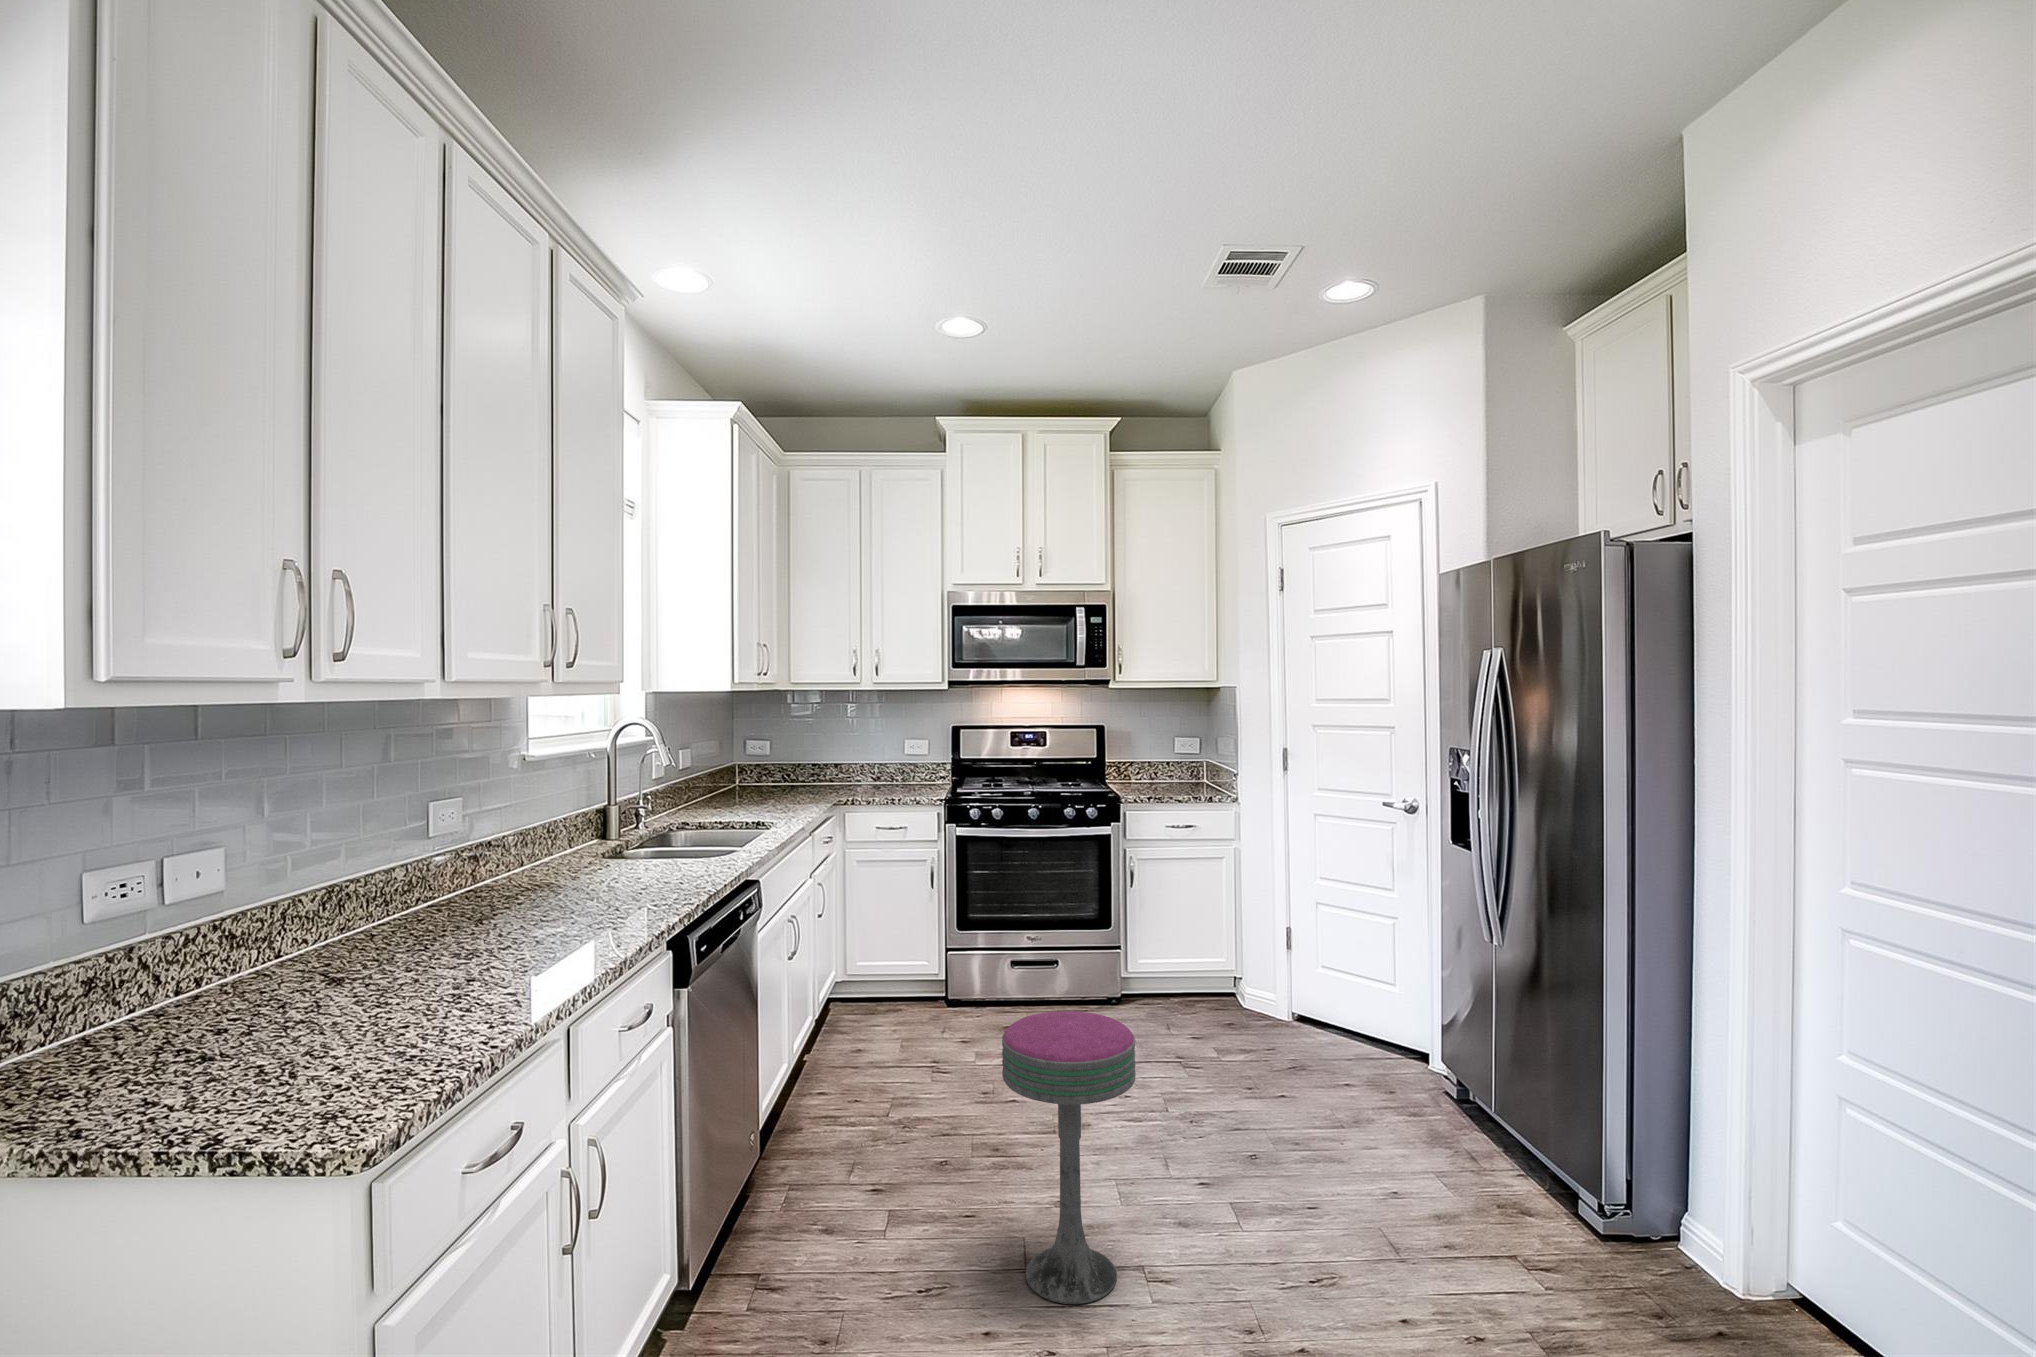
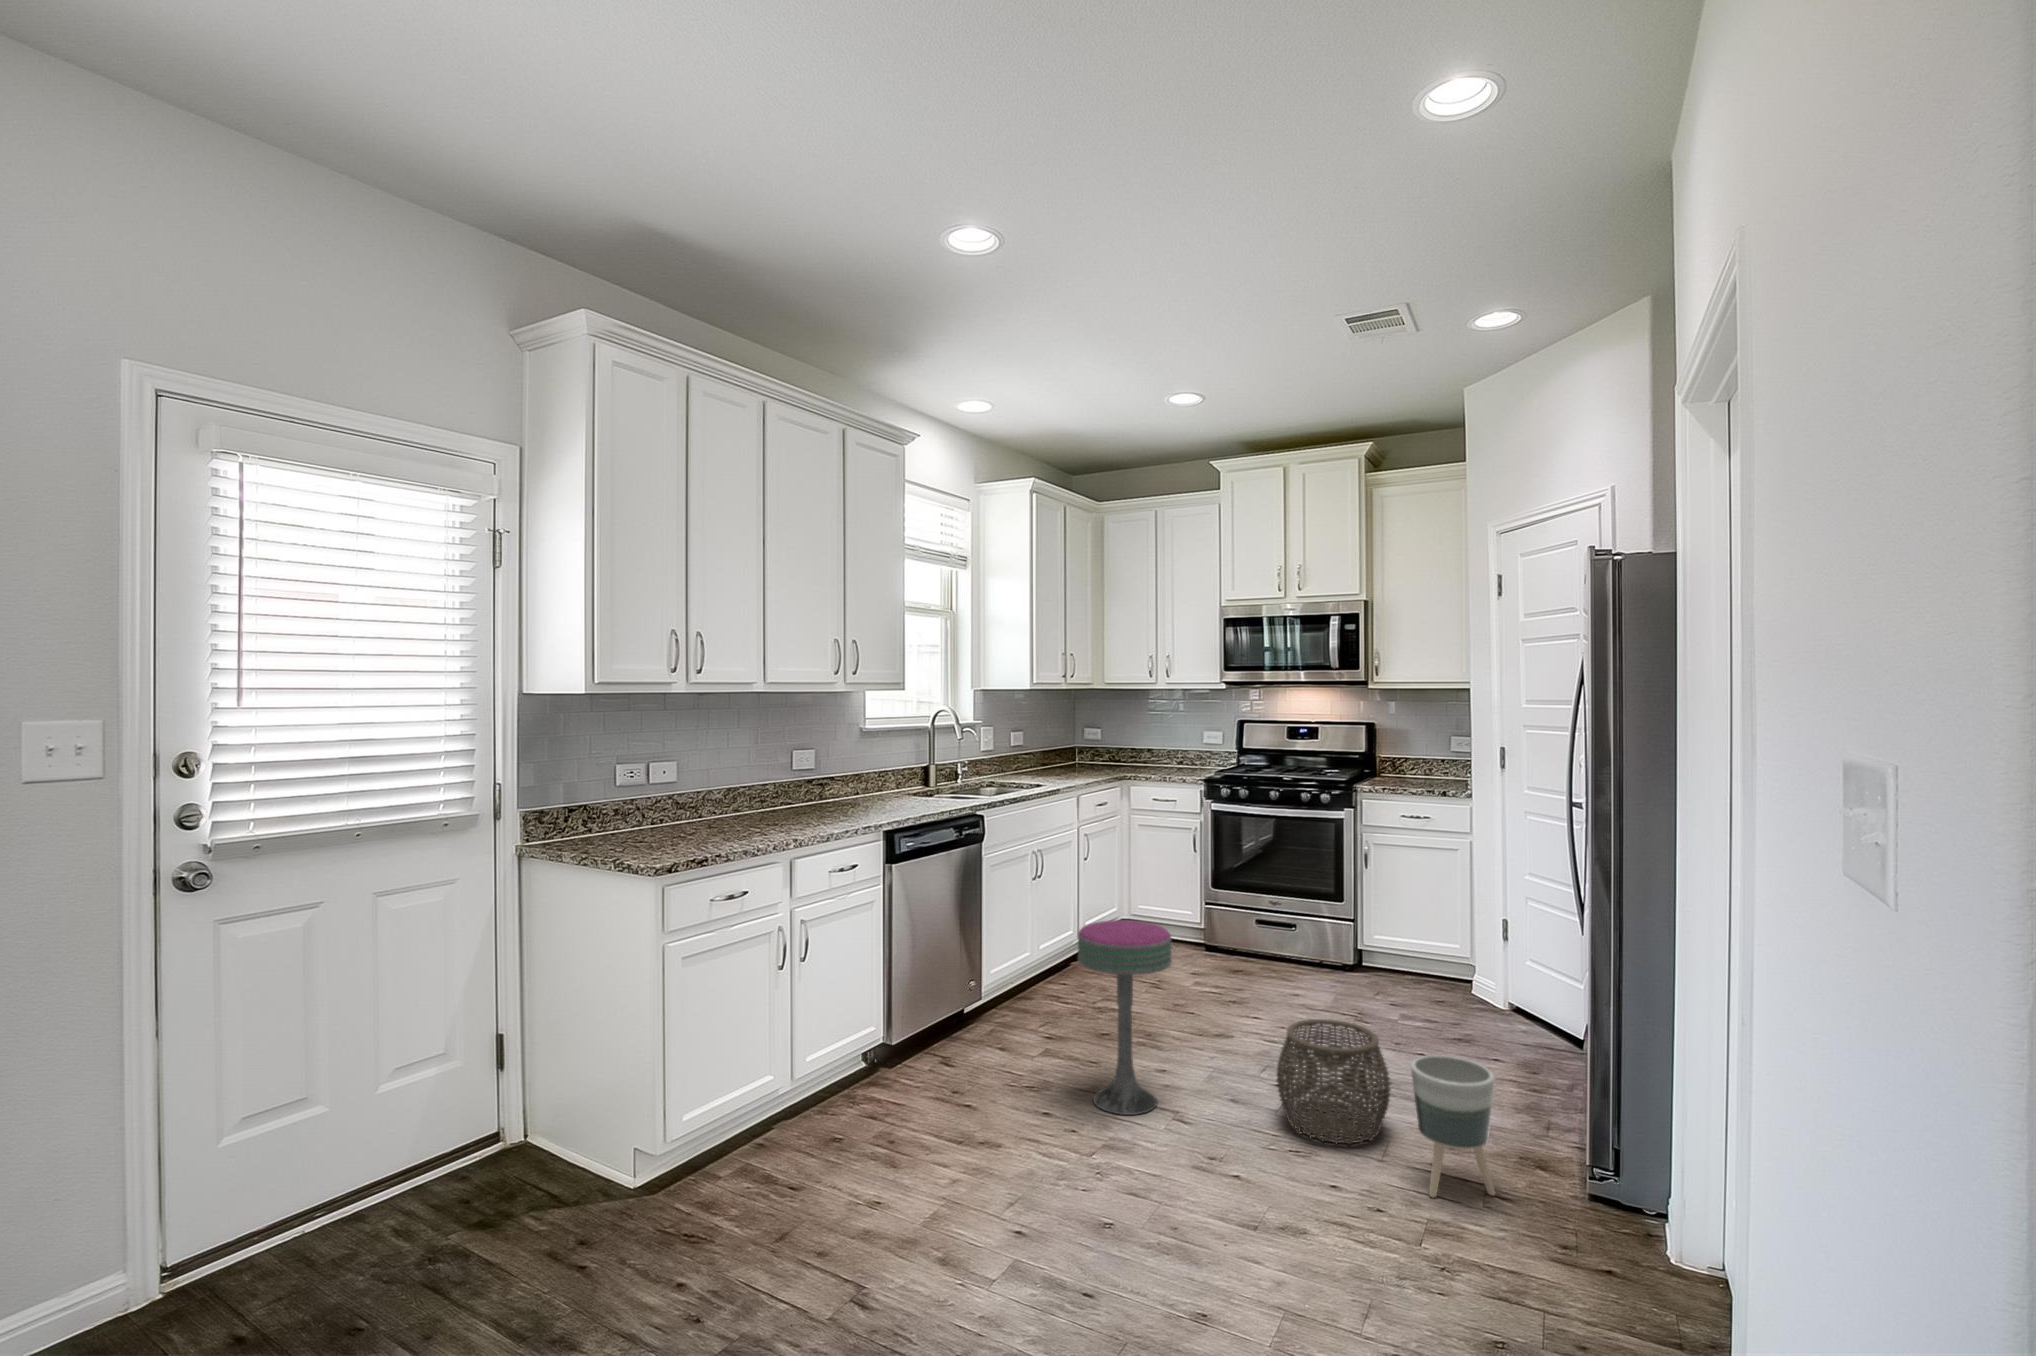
woven basket: none [1249,1093,1391,1262] -> present [1276,1019,1391,1144]
planter: none [1458,1120,1561,1307] -> present [1411,1055,1495,1197]

